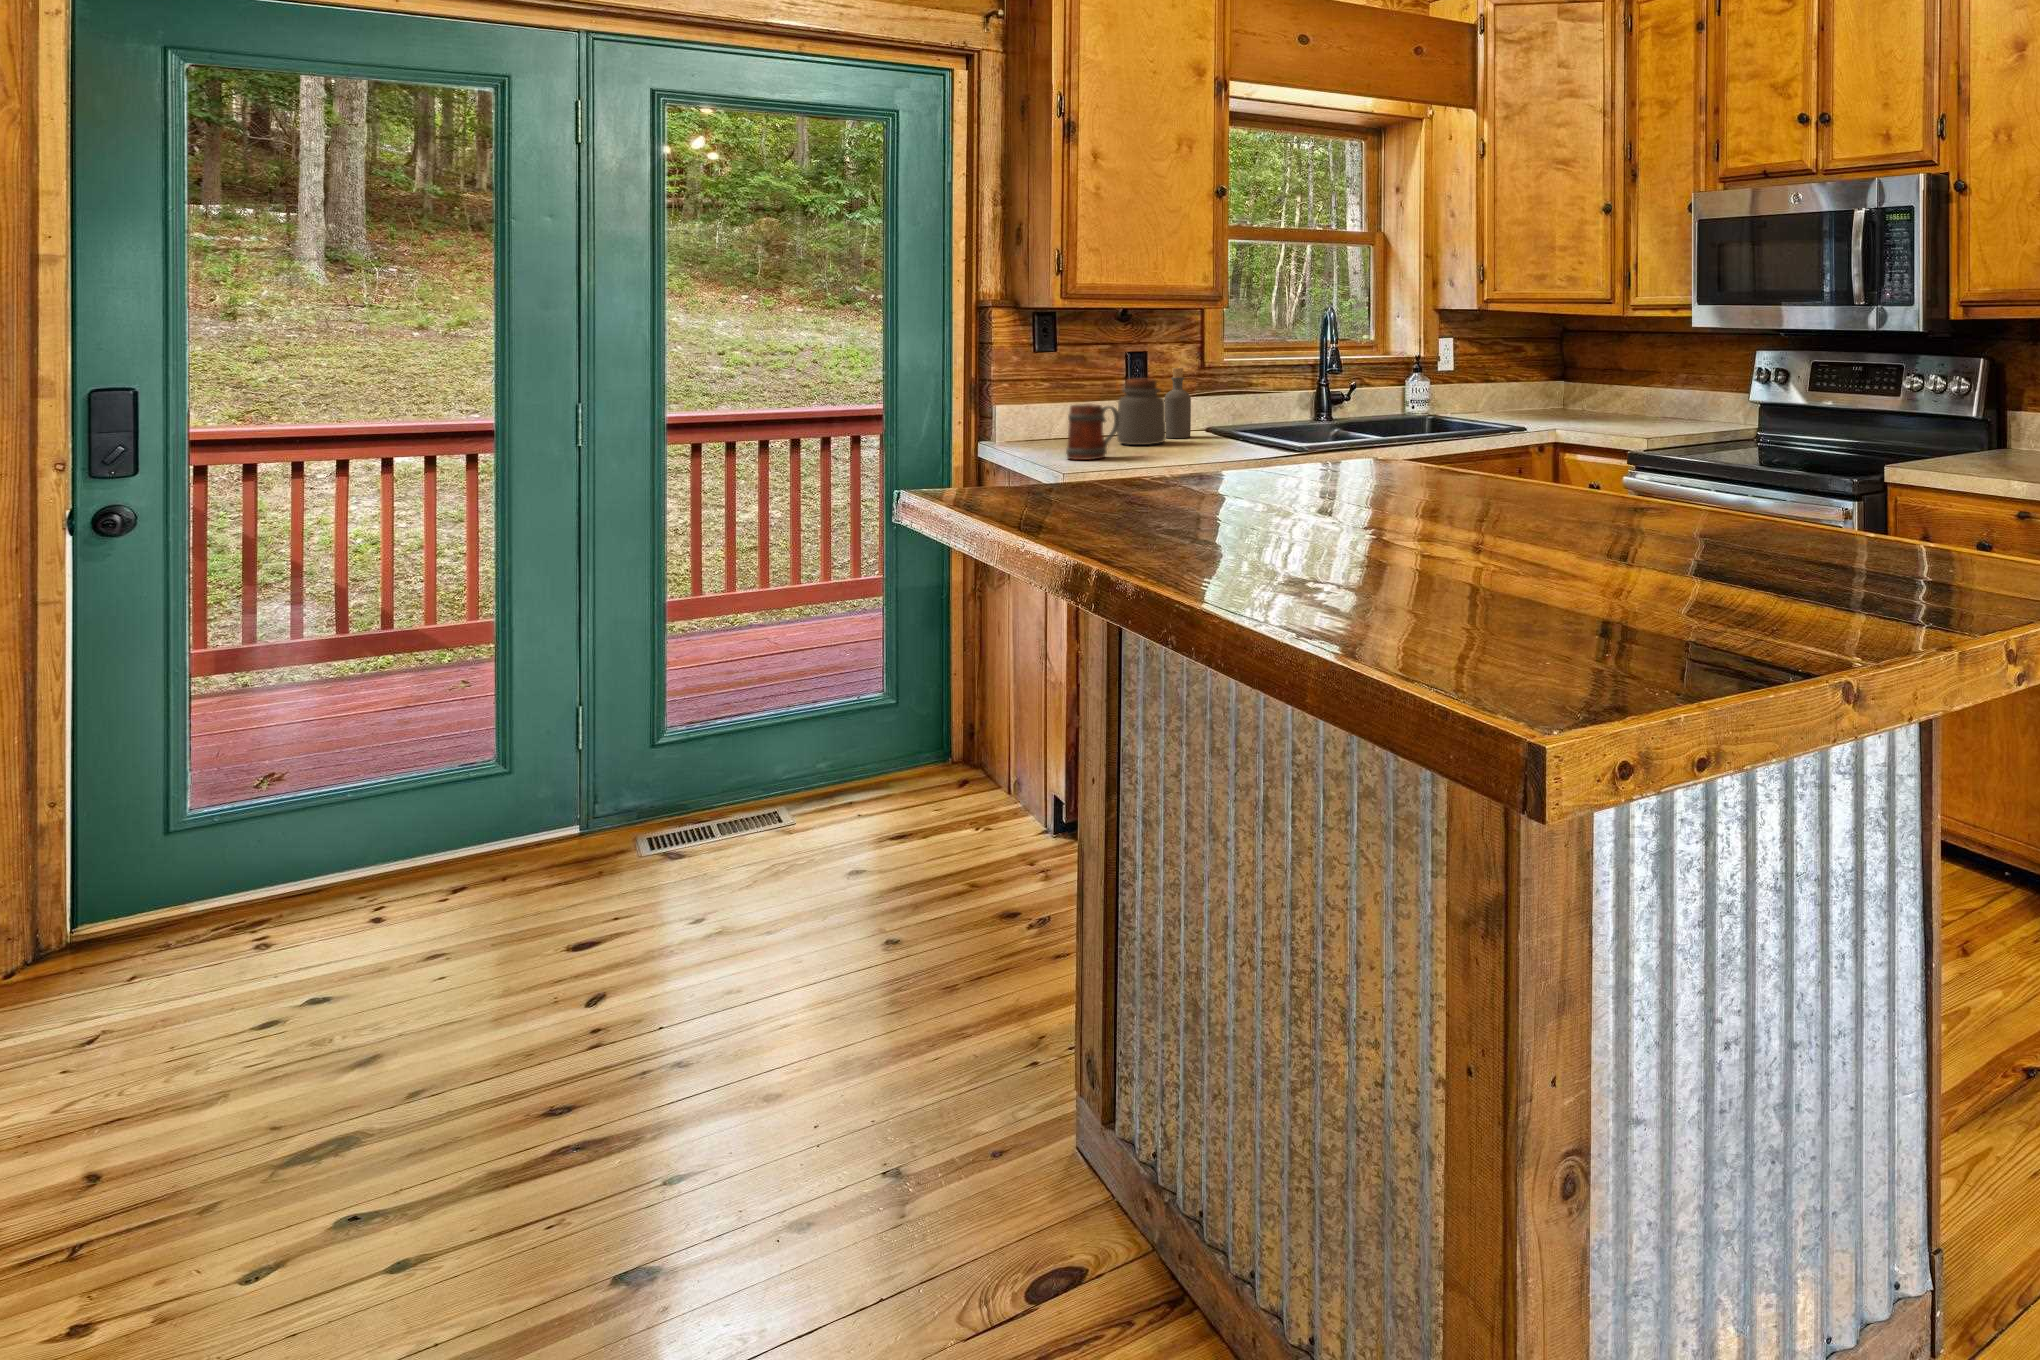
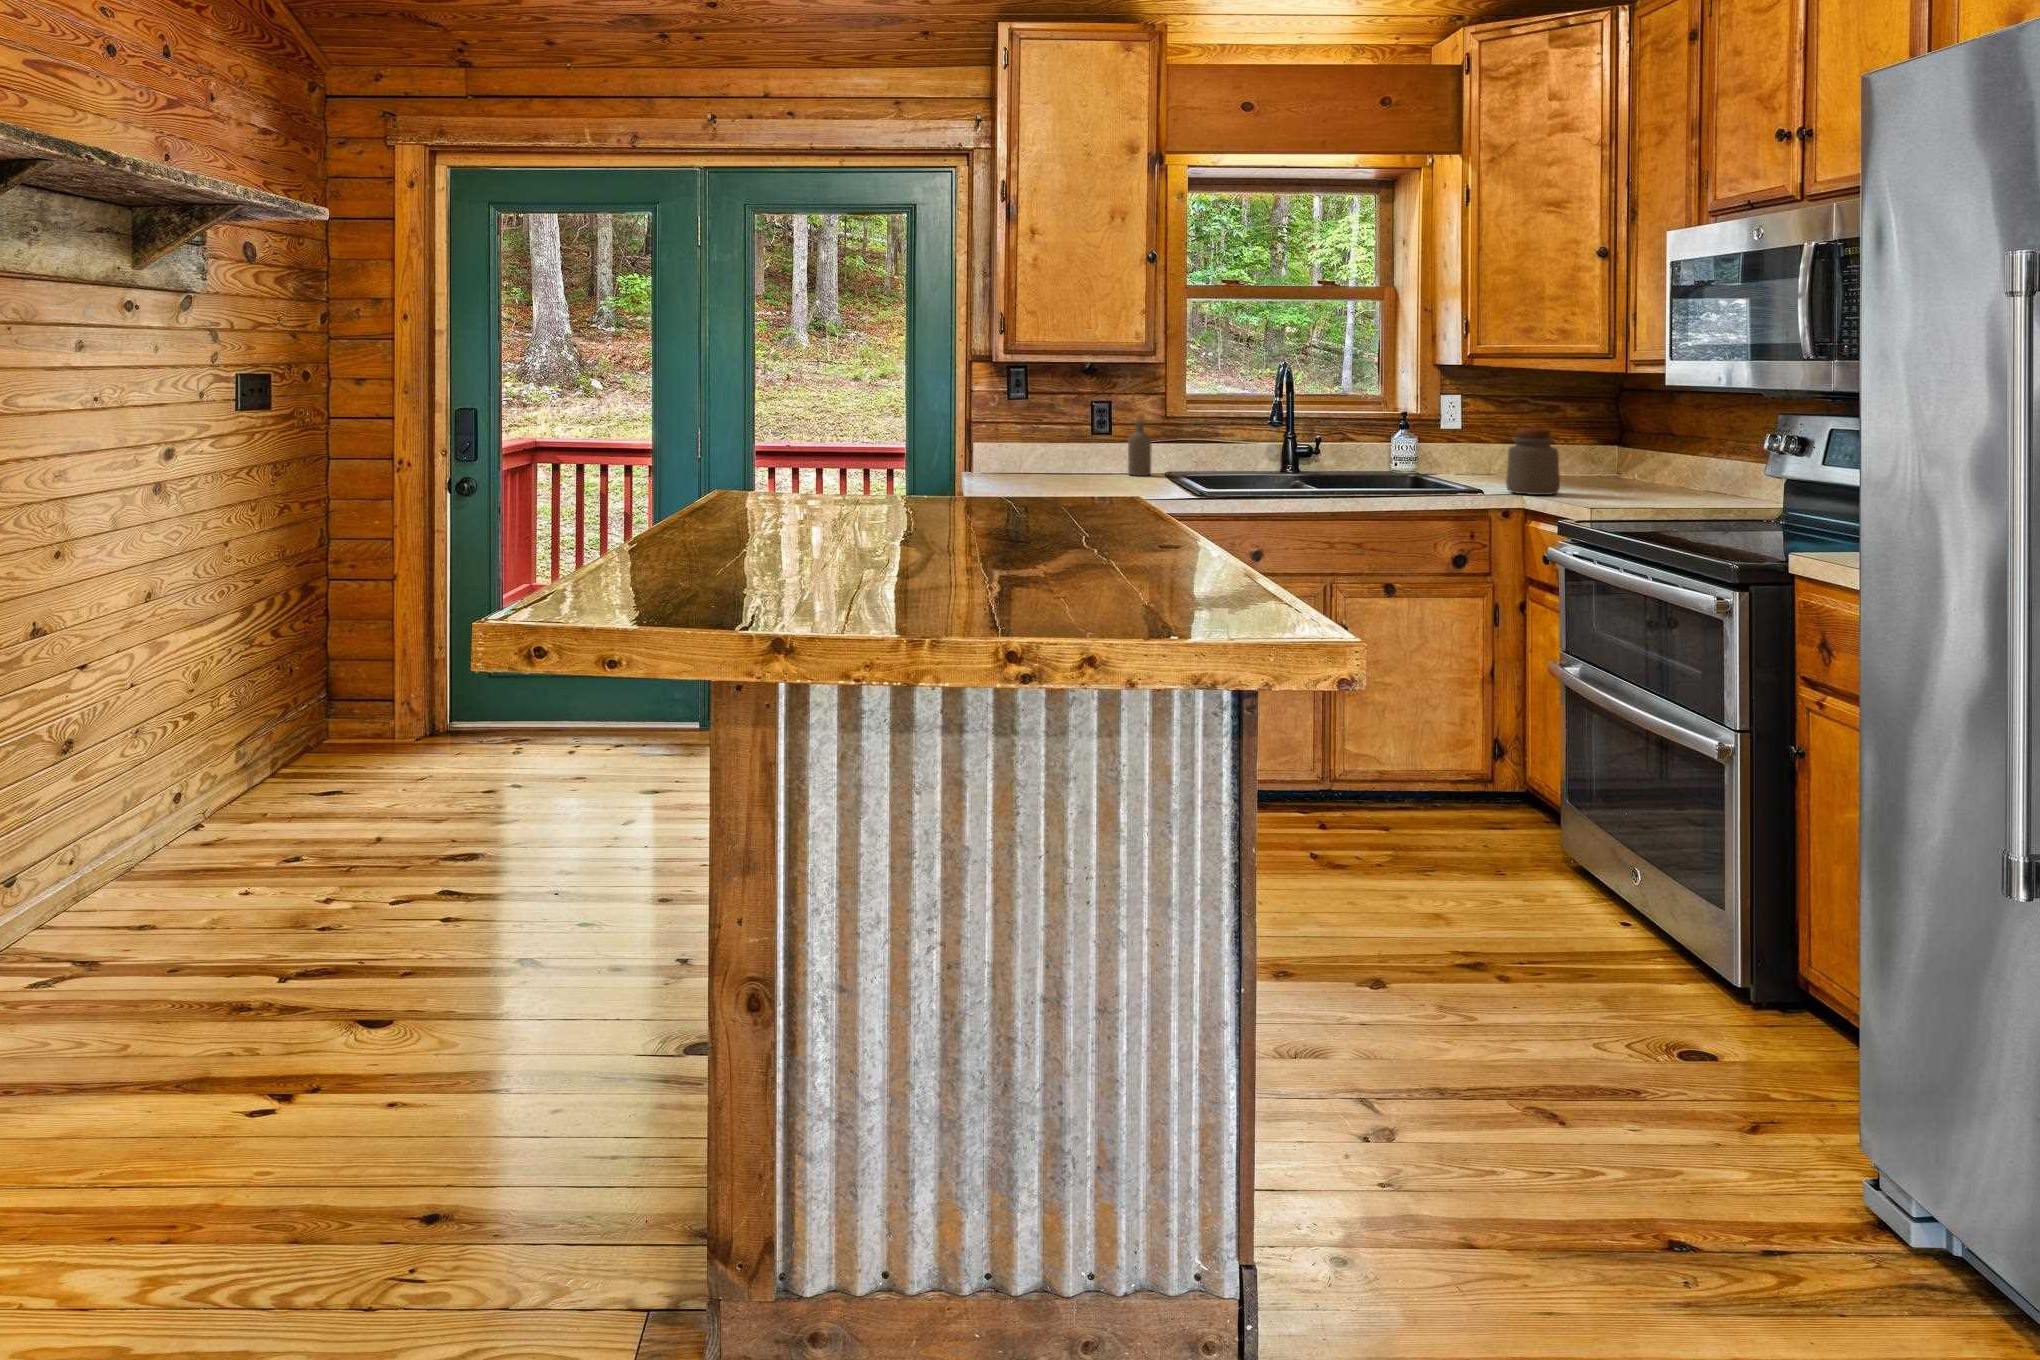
jar: present [1117,379,1166,445] -> present [1506,428,1560,495]
mug: present [1066,404,1119,460] -> none [1001,441,1048,487]

